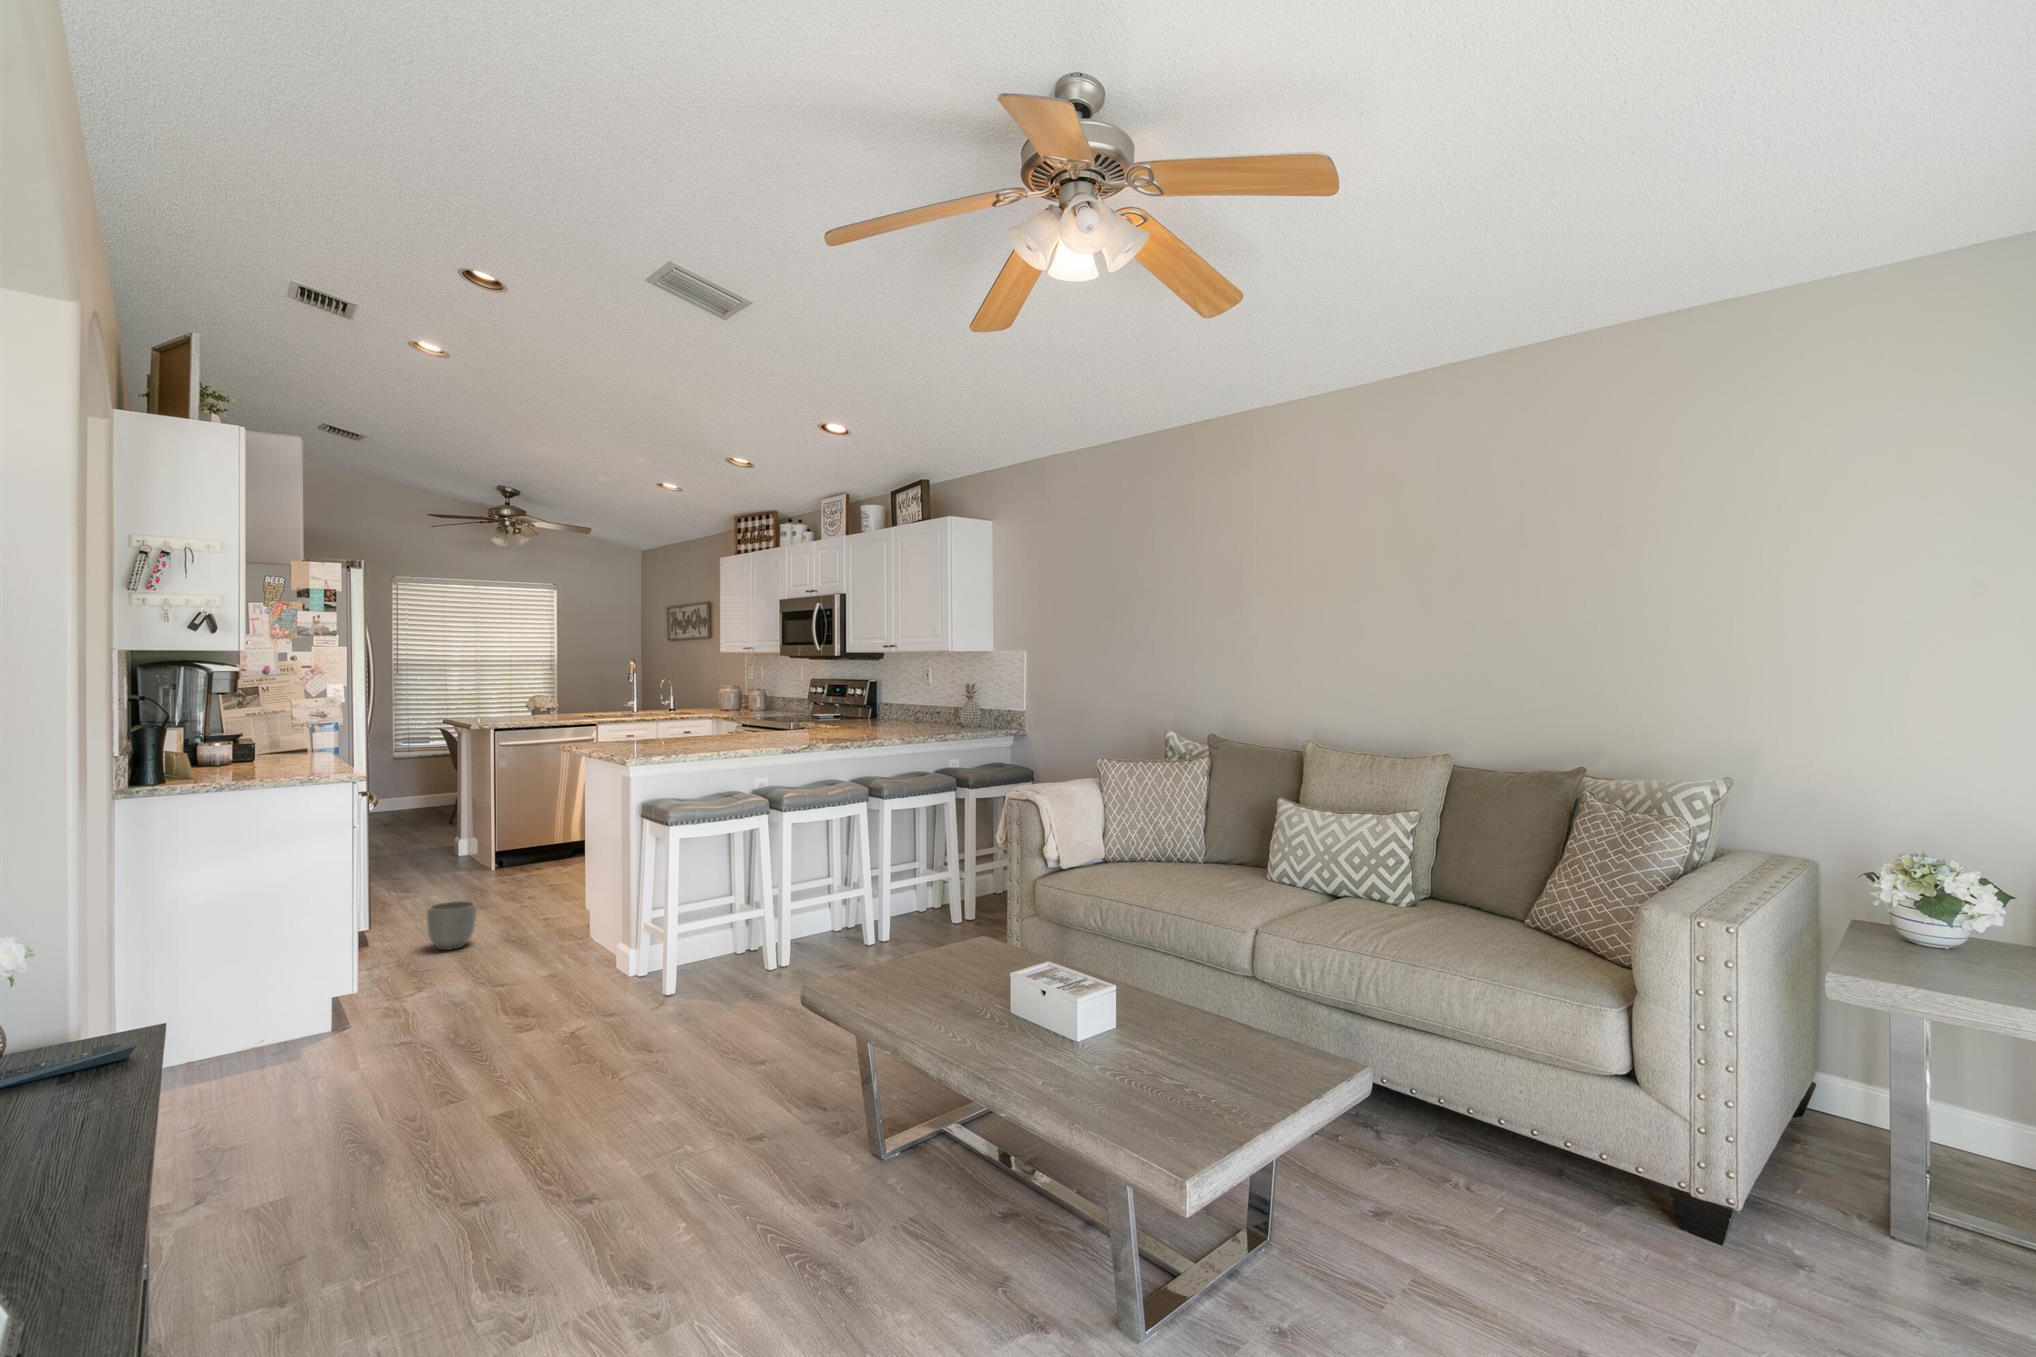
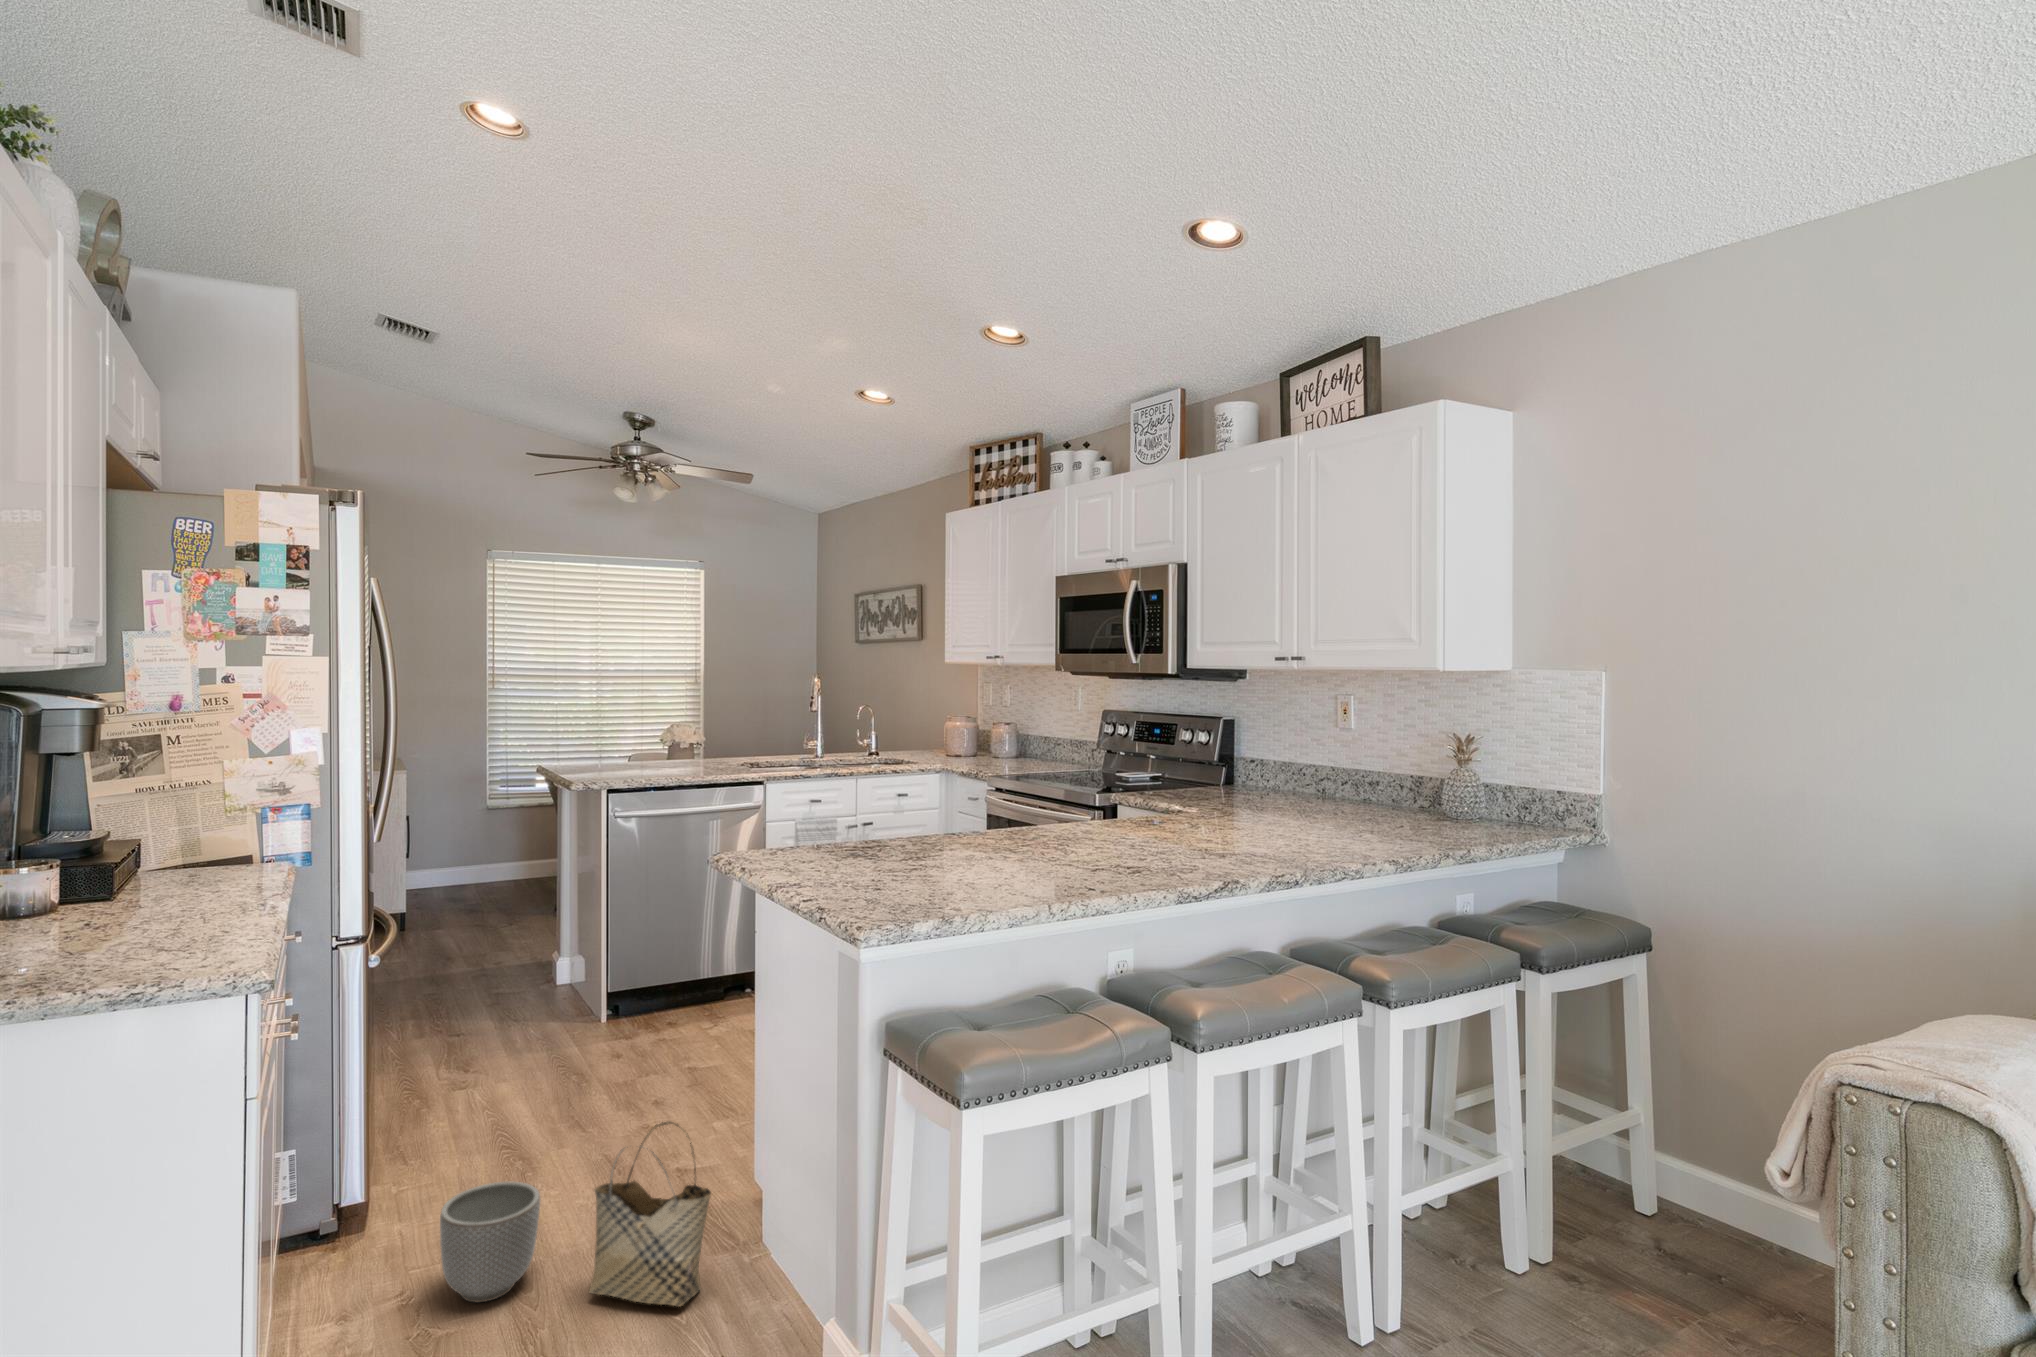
woven basket: none [503,867,564,945] -> present [589,1121,711,1306]

